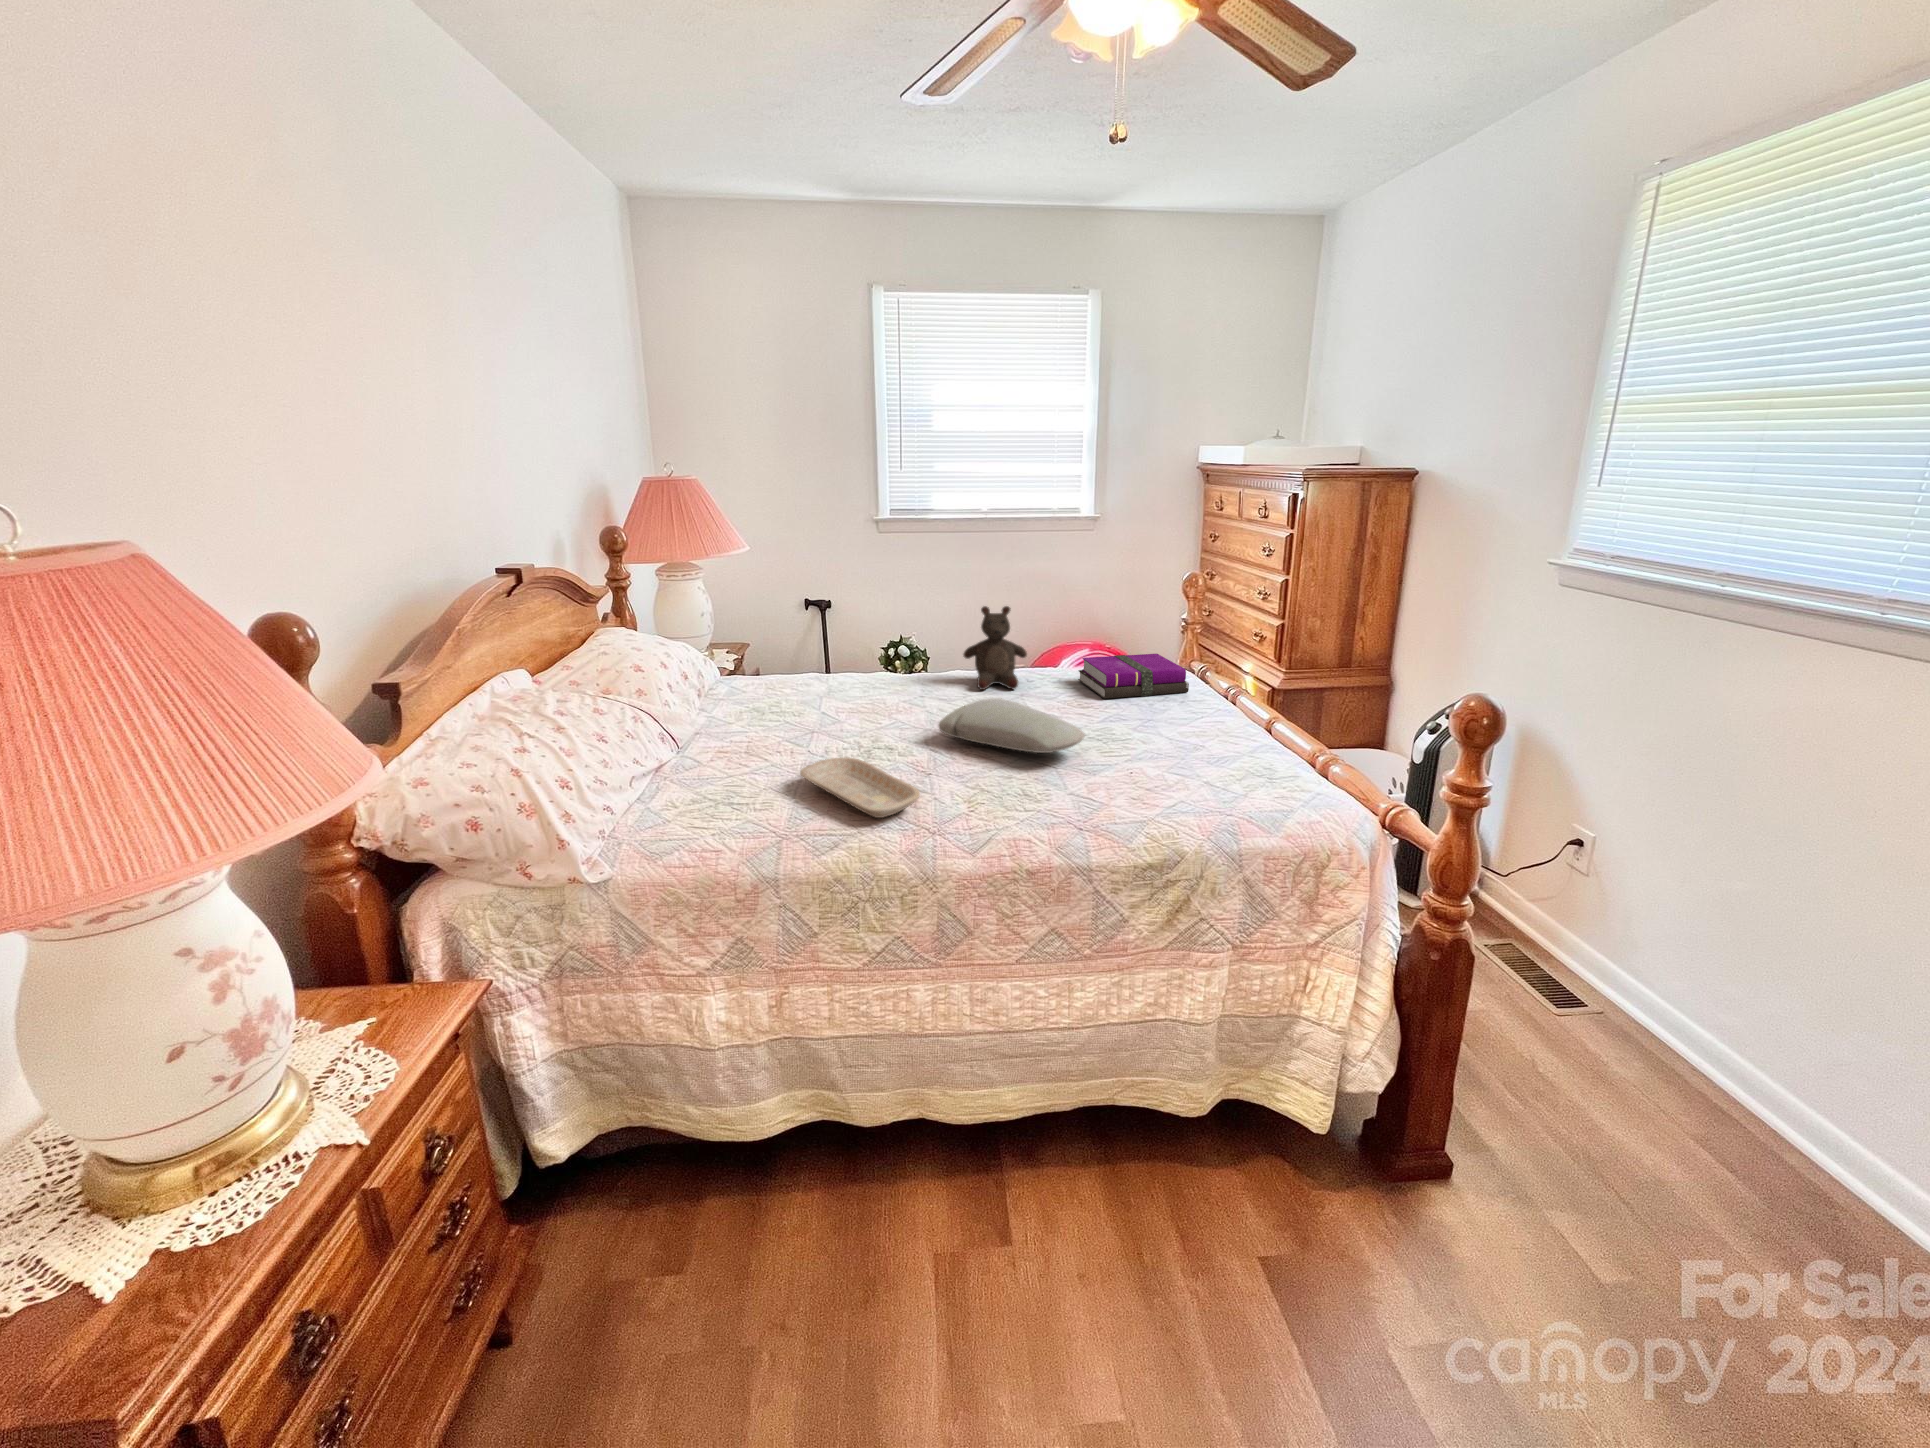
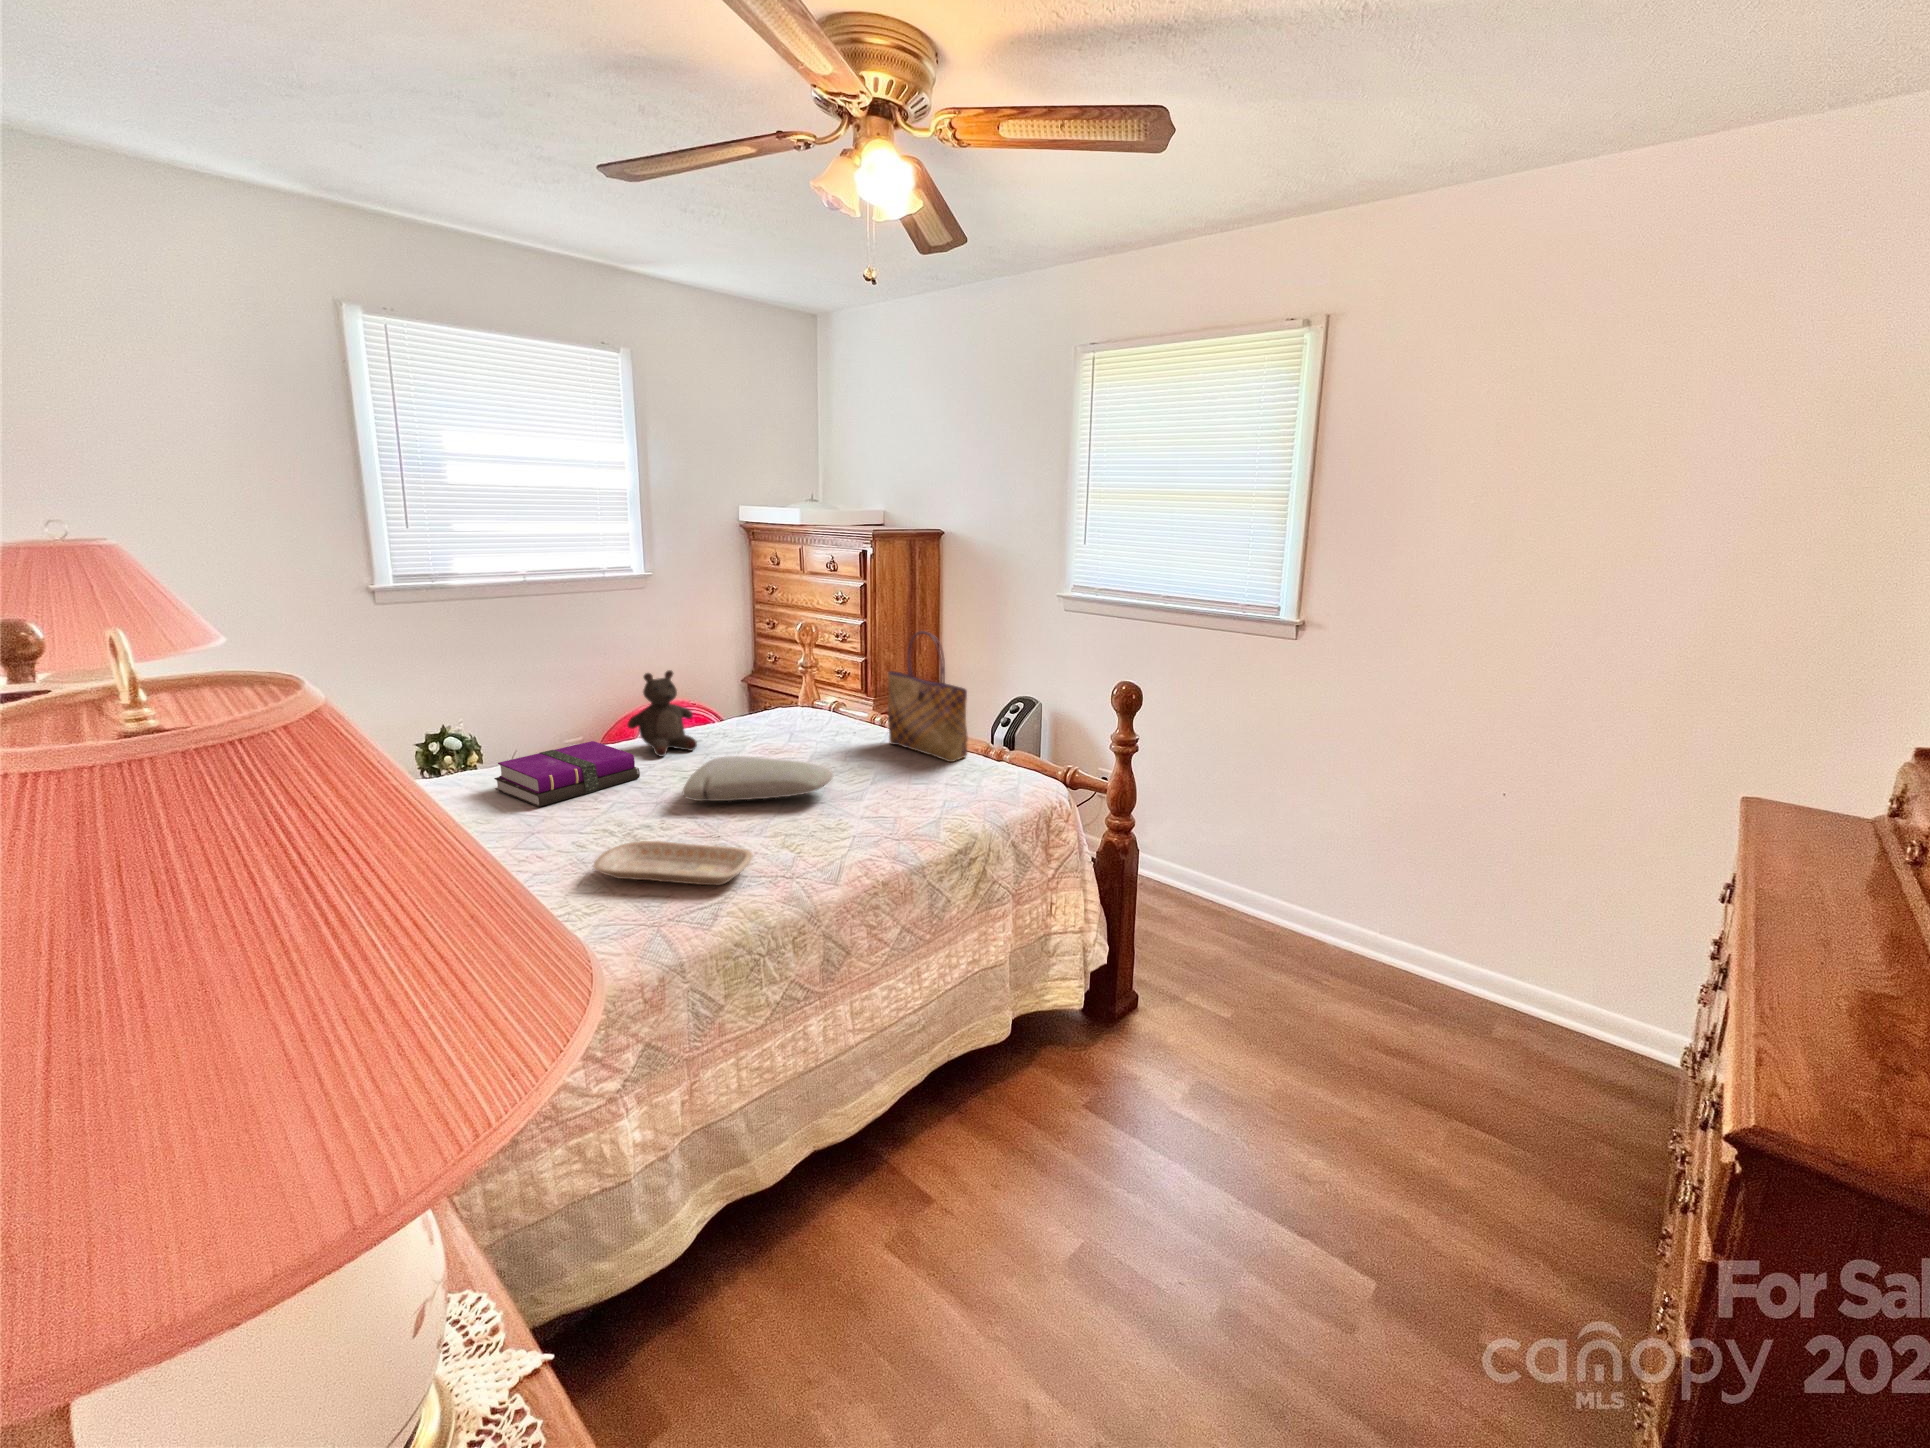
tote bag: none [1208,587,1284,759] -> present [888,631,968,762]
notebook: present [1078,654,1189,699] -> present [494,741,640,807]

